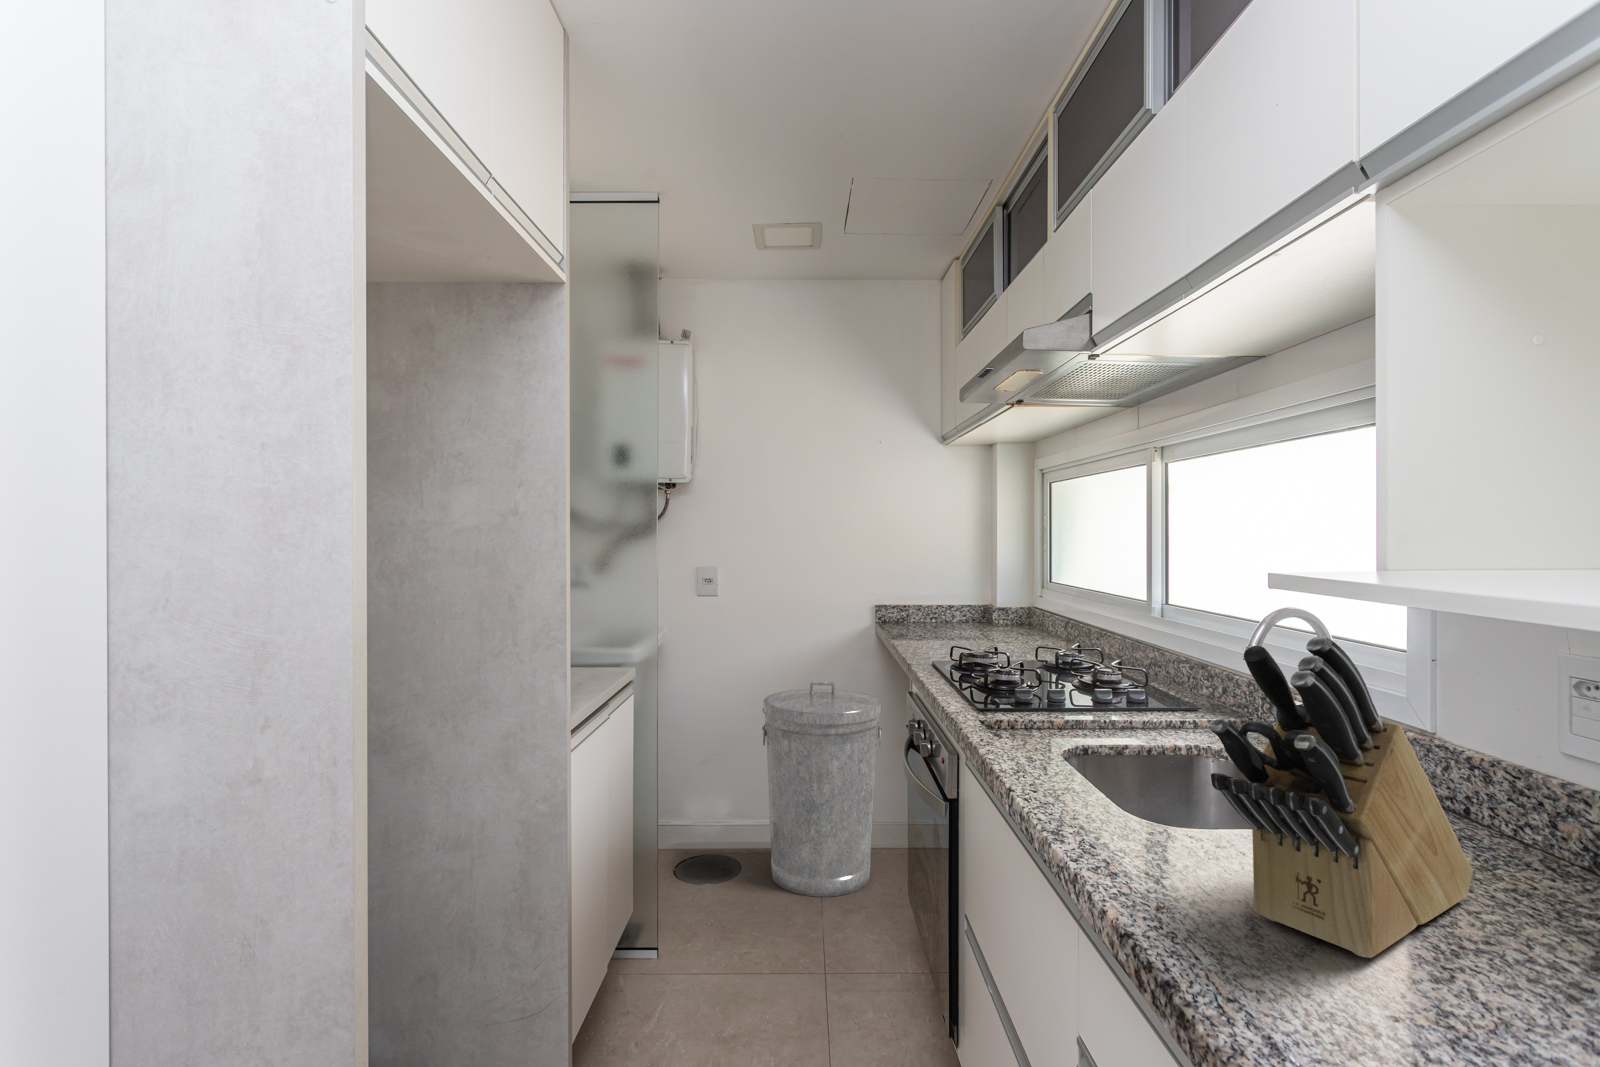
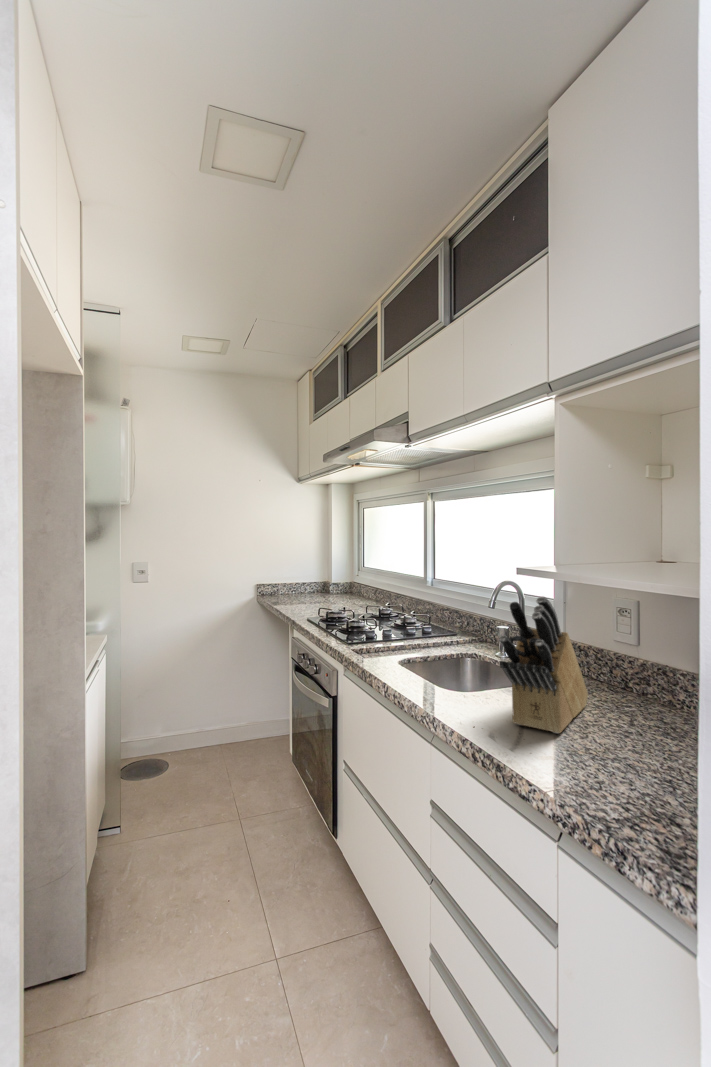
trash can: present [762,682,882,897] -> none [188,634,267,773]

